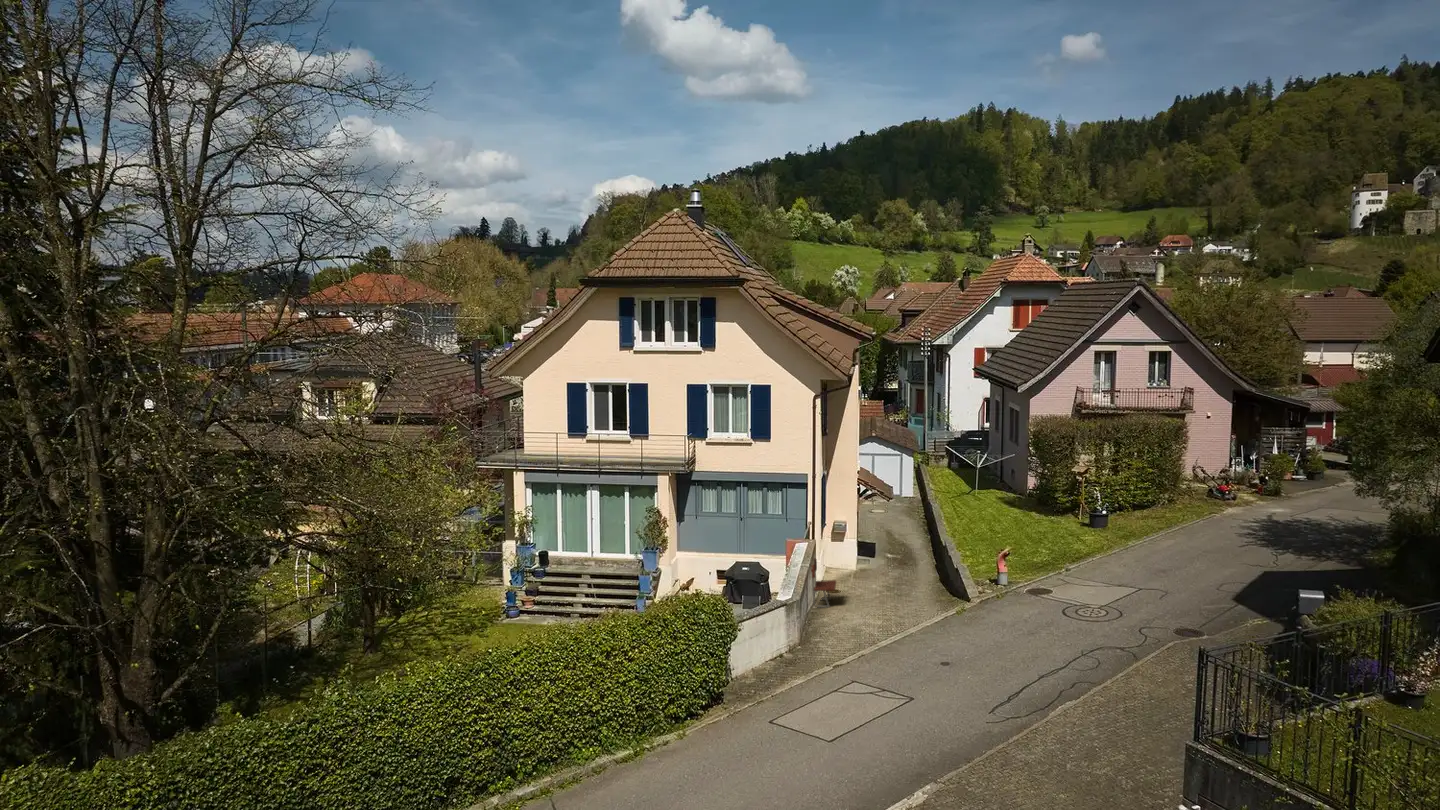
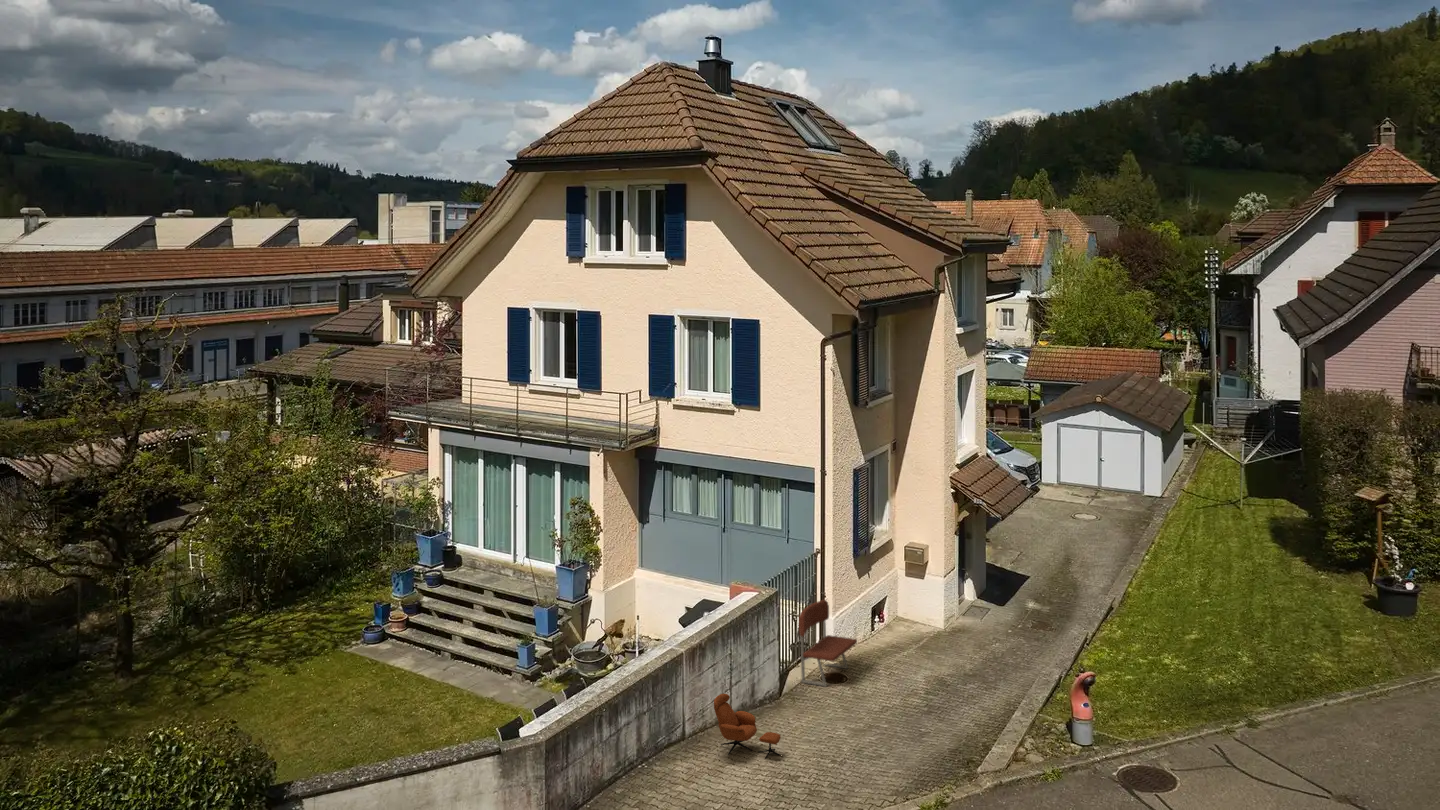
lounge chair: none [803,603,846,635] -> present [714,694,781,759]

